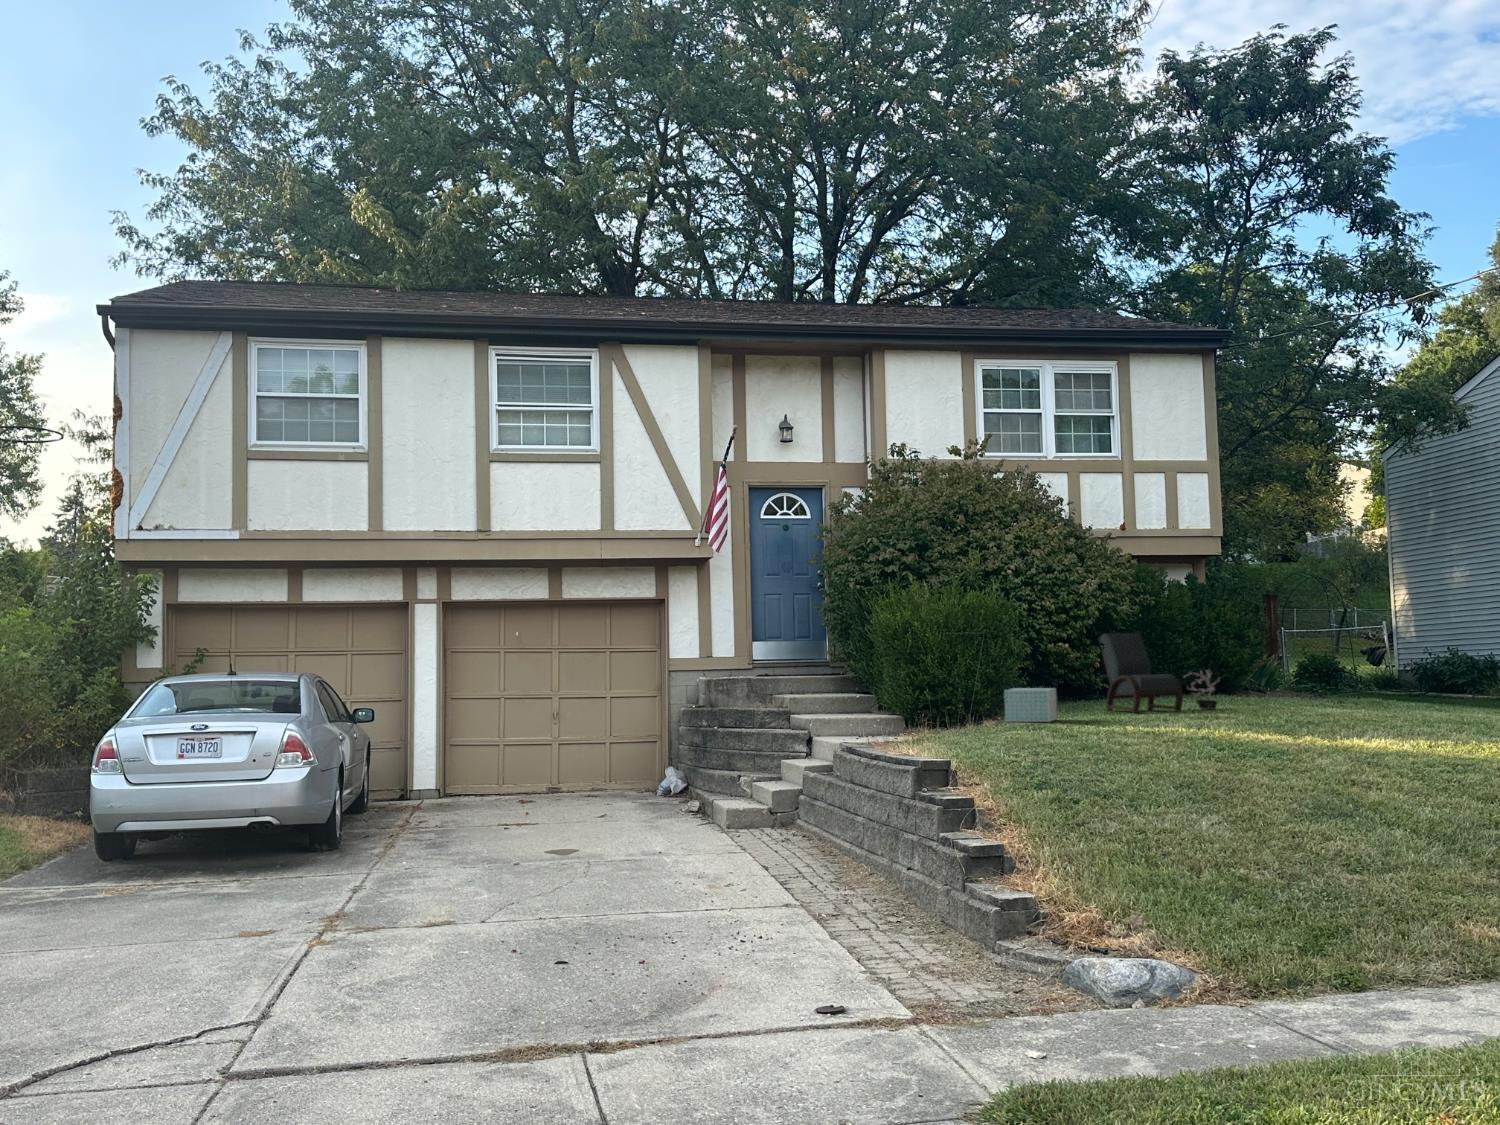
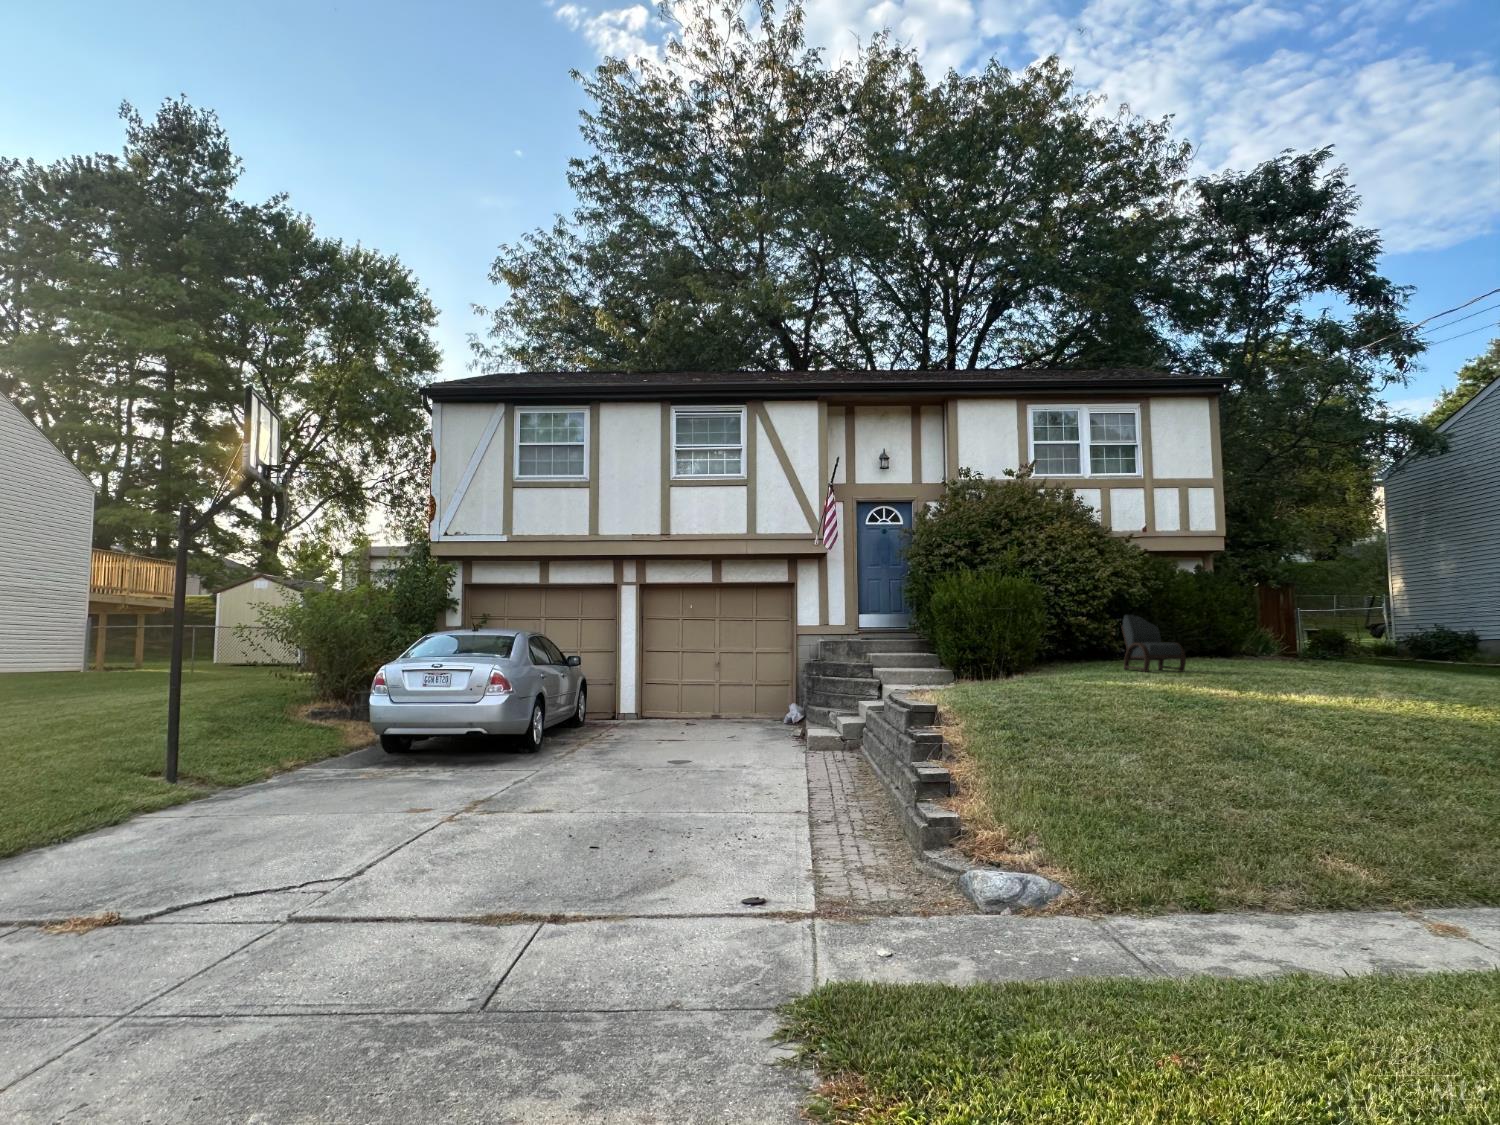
potted plant: present [1184,671,1219,709] -> none [1187,638,1220,671]
storage box: present [1004,688,1057,722] -> none [1033,651,1077,677]

